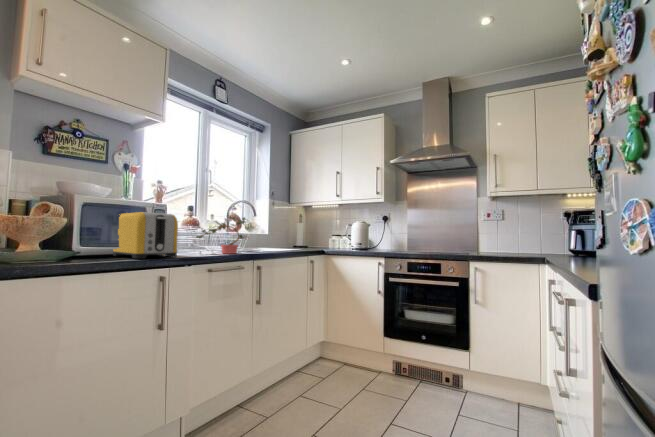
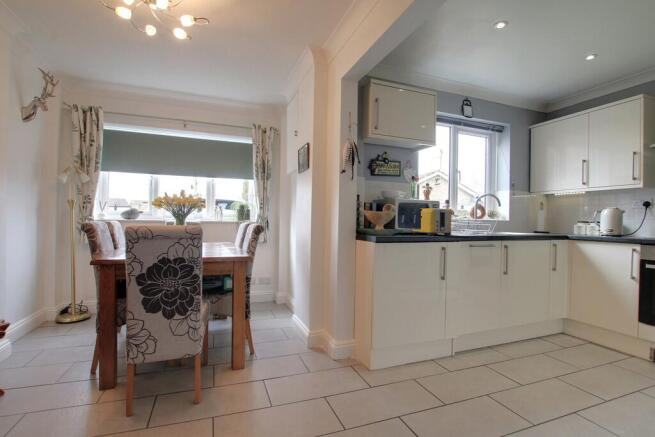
potted plant: present [196,217,246,254] -> none [458,207,498,235]

